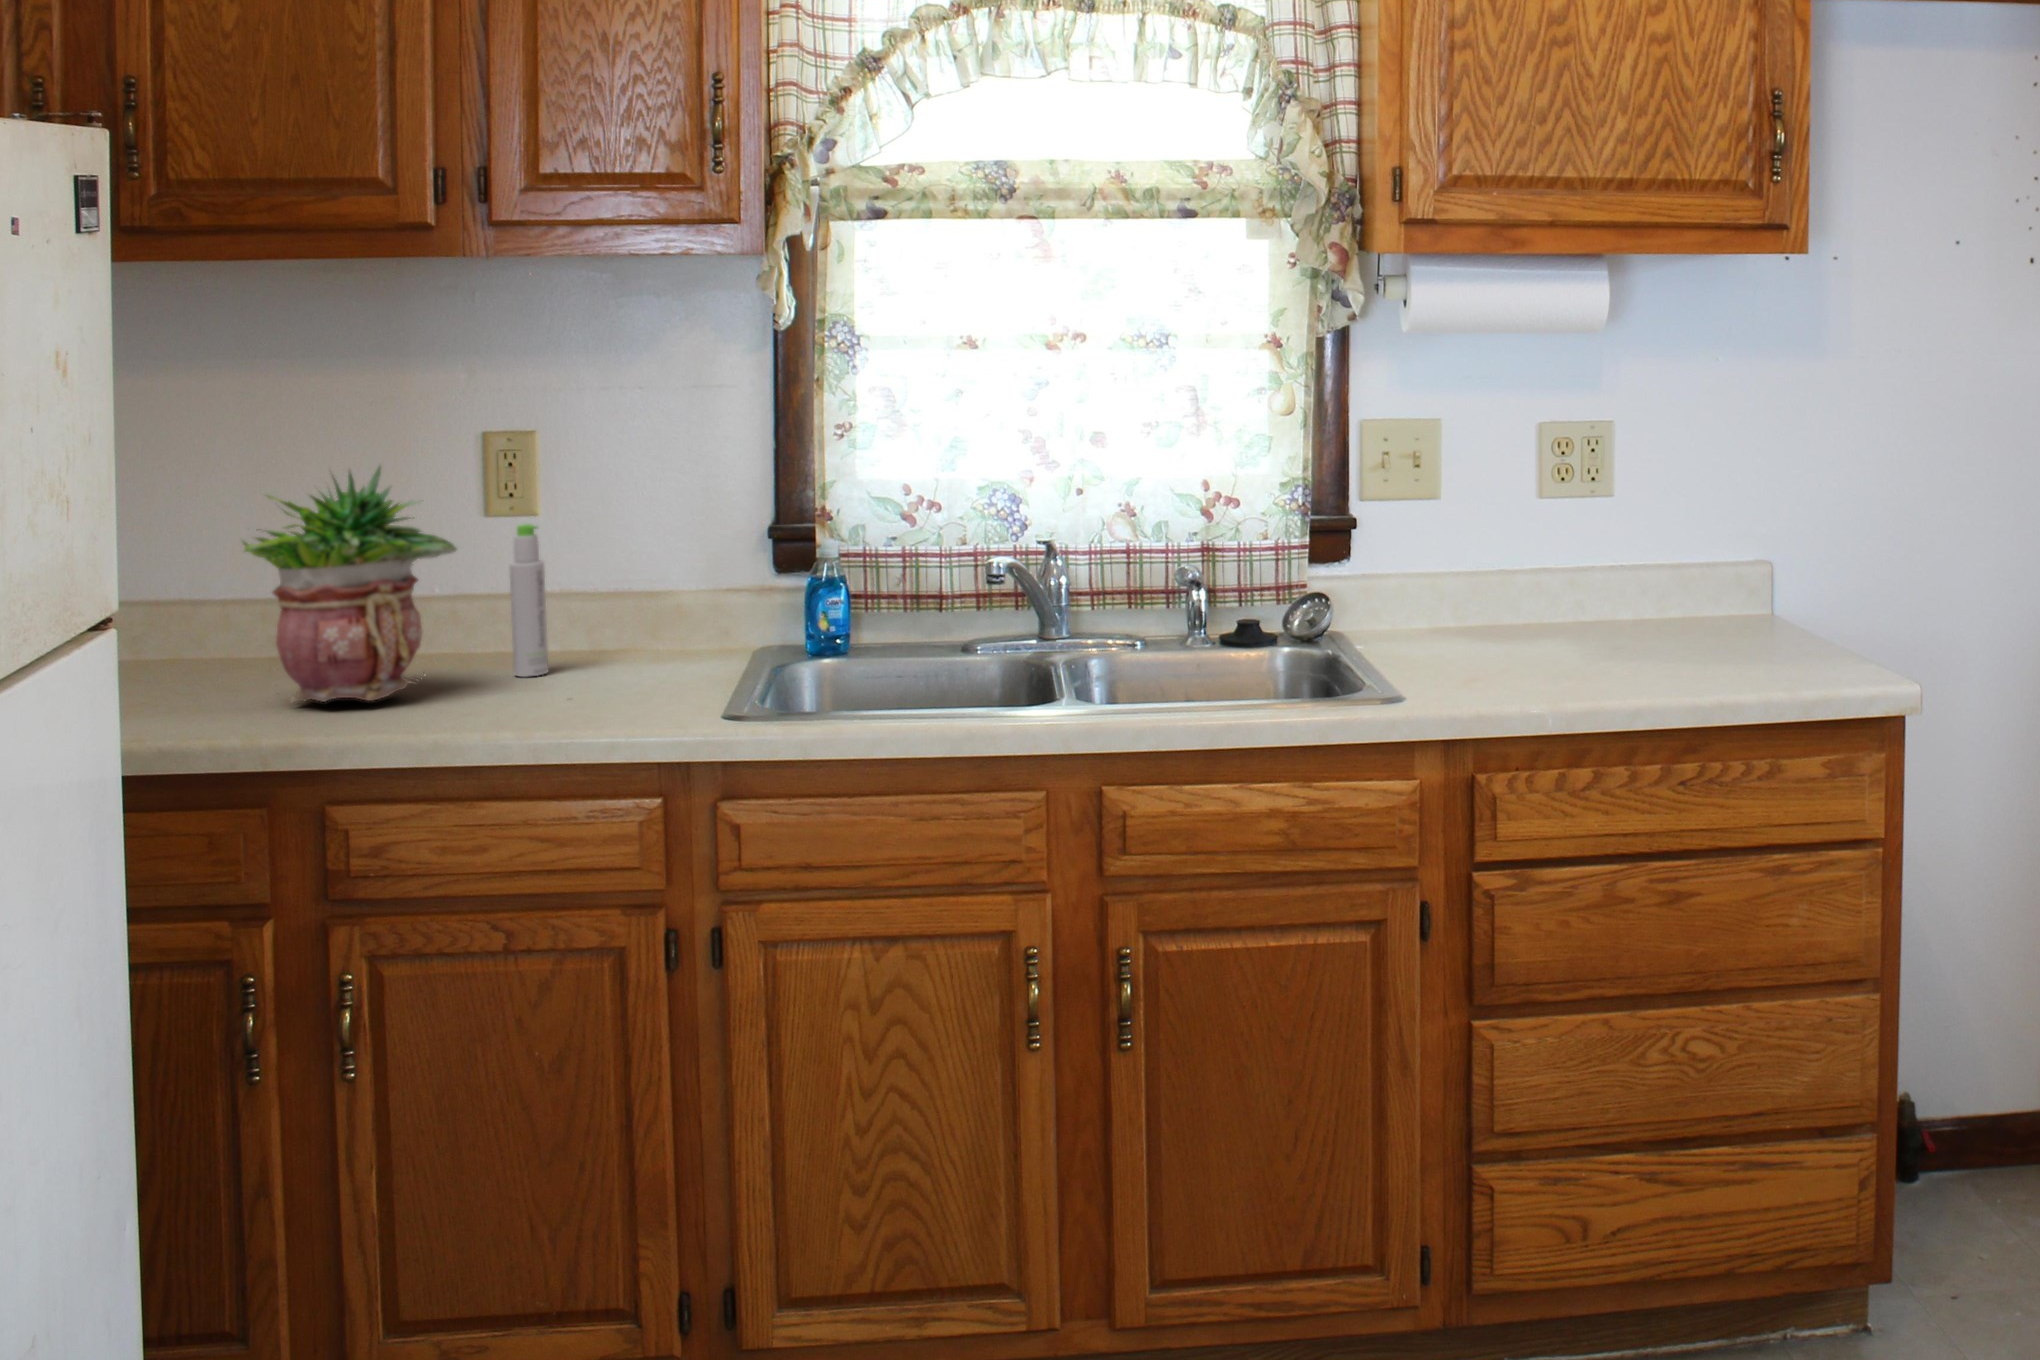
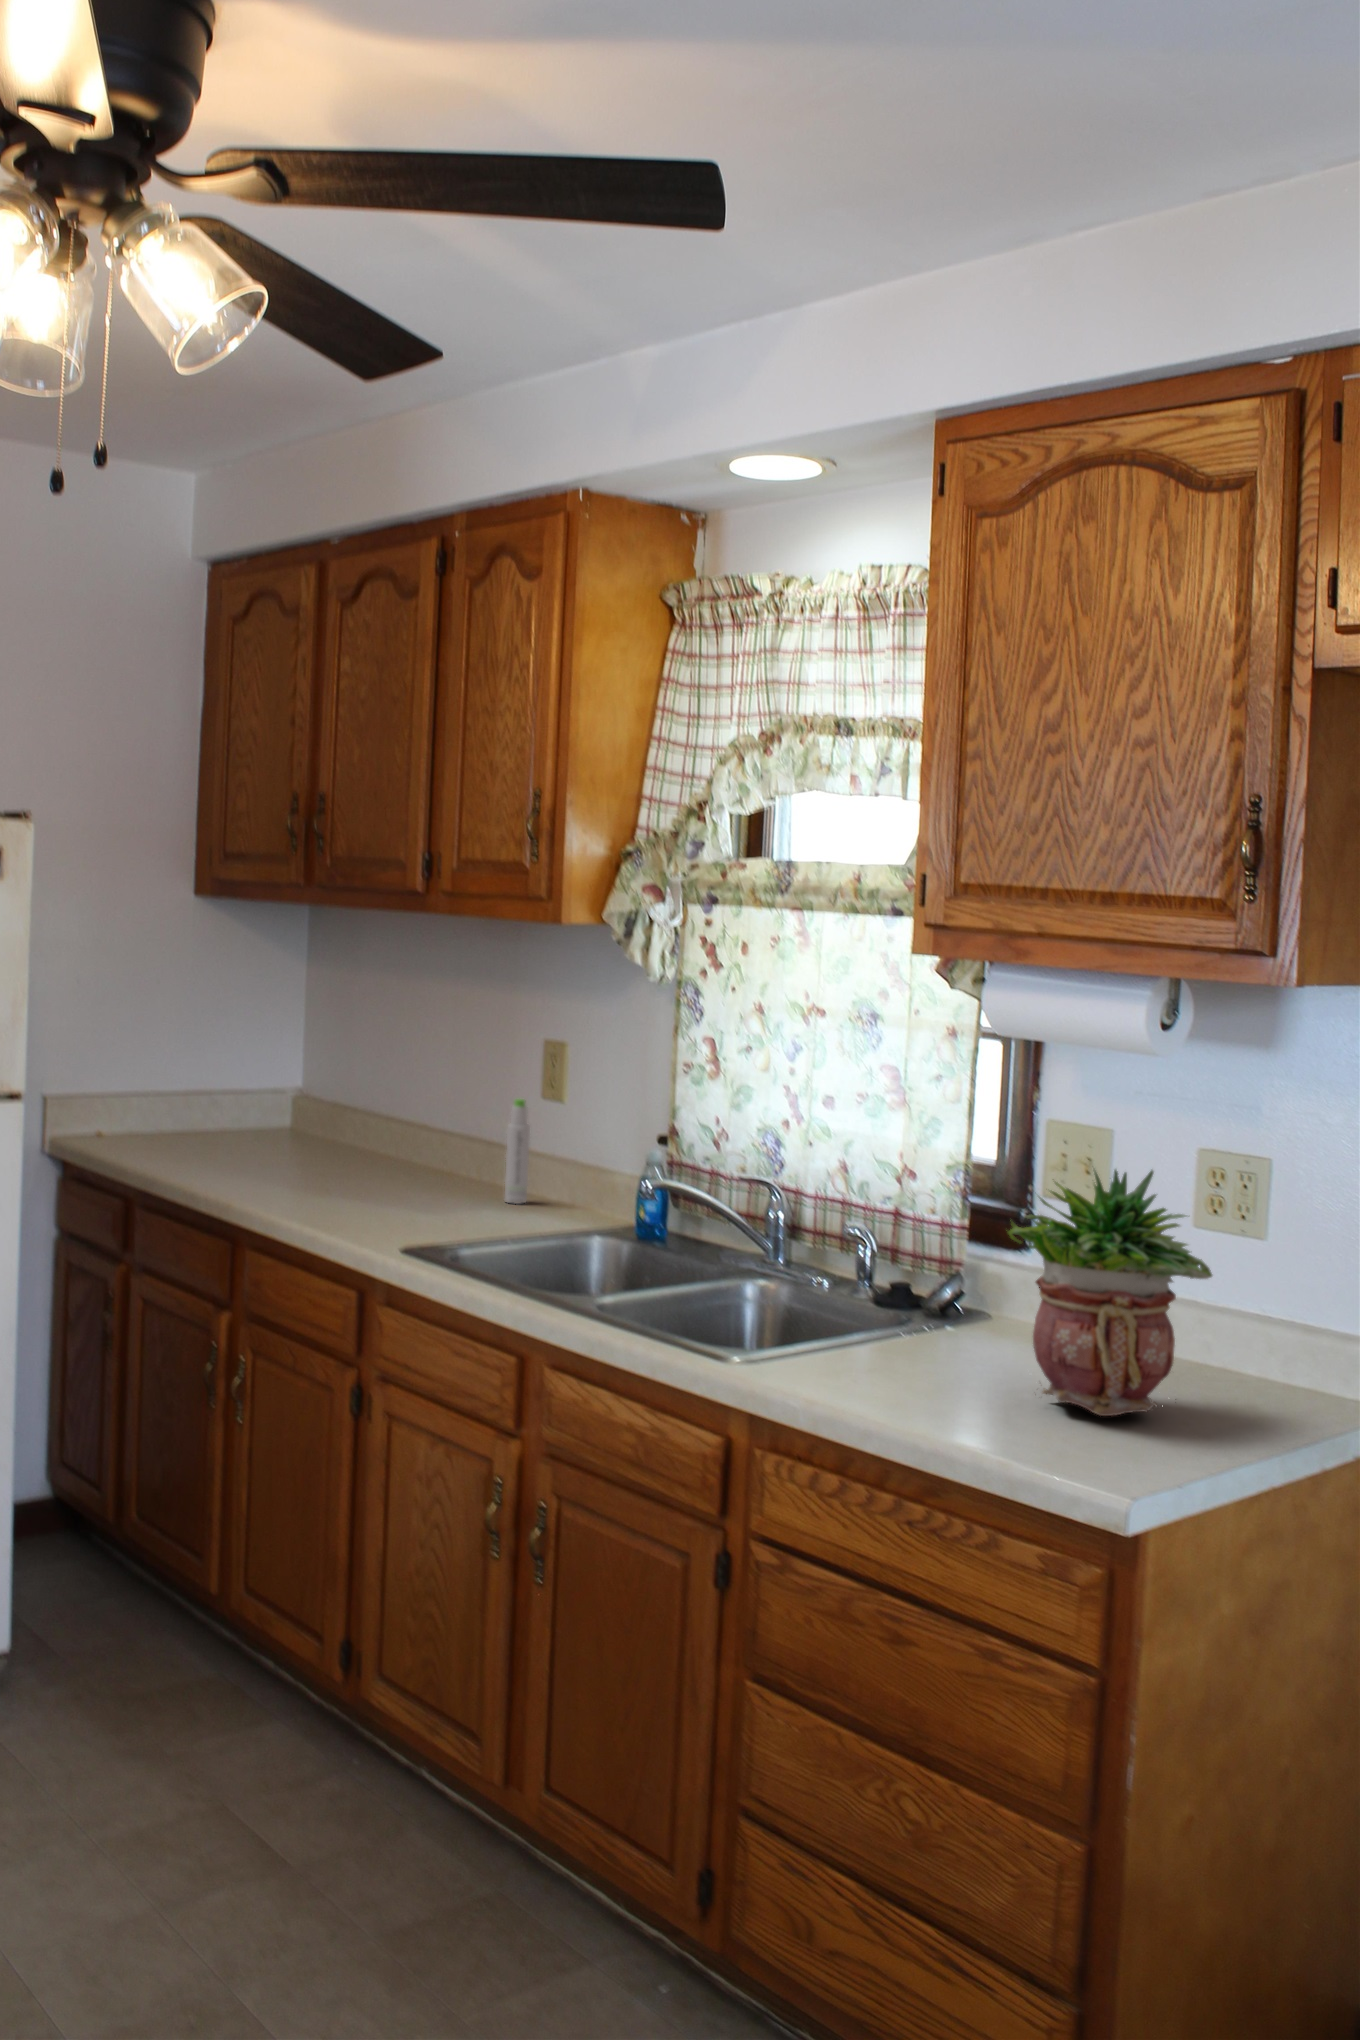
potted plant: present [242,466,456,703] -> present [1008,1170,1212,1416]

